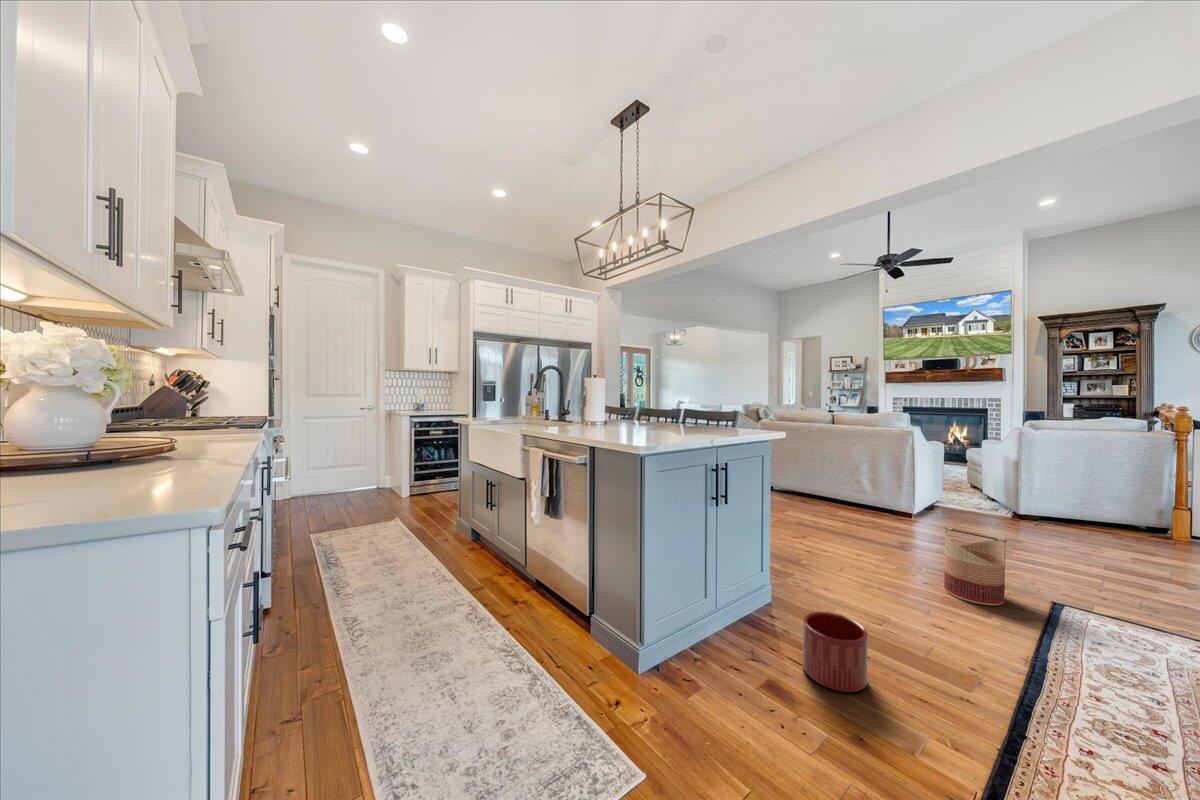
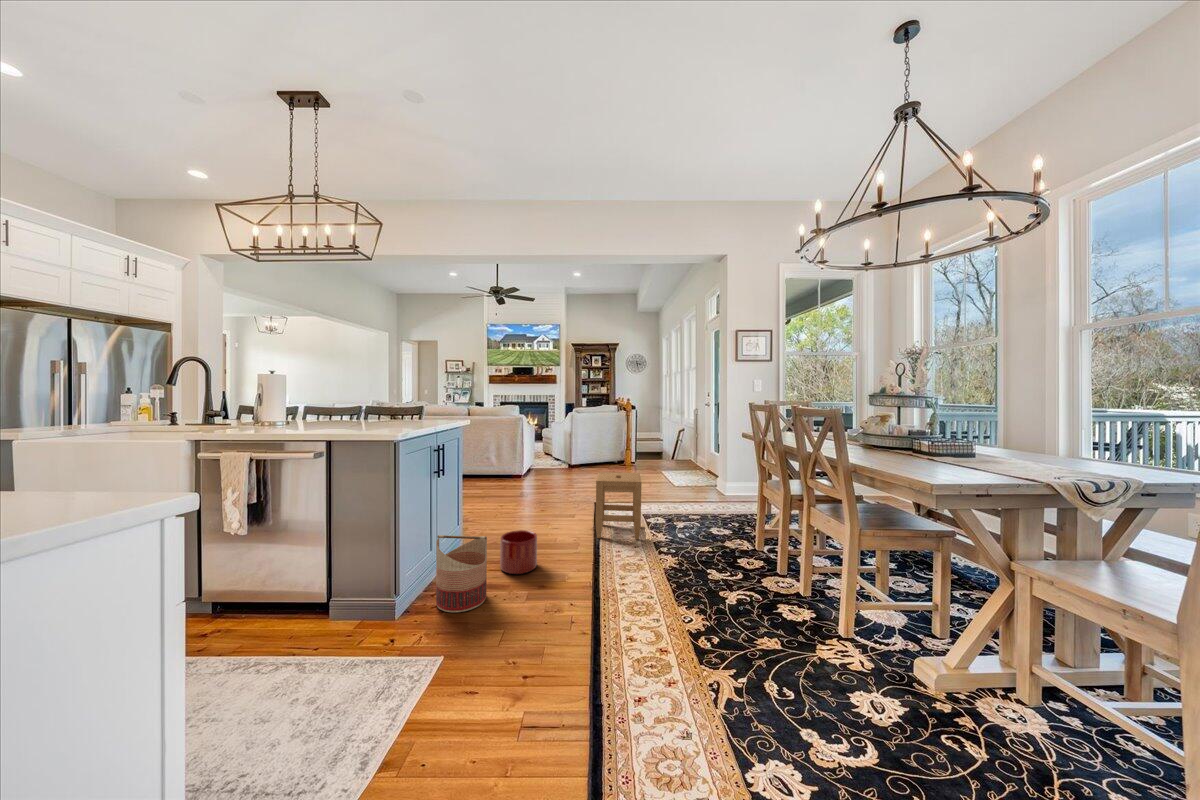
basket: present [944,527,1007,605] -> present [436,535,487,612]
stool: none [1025,553,1178,738] -> present [596,472,642,539]

